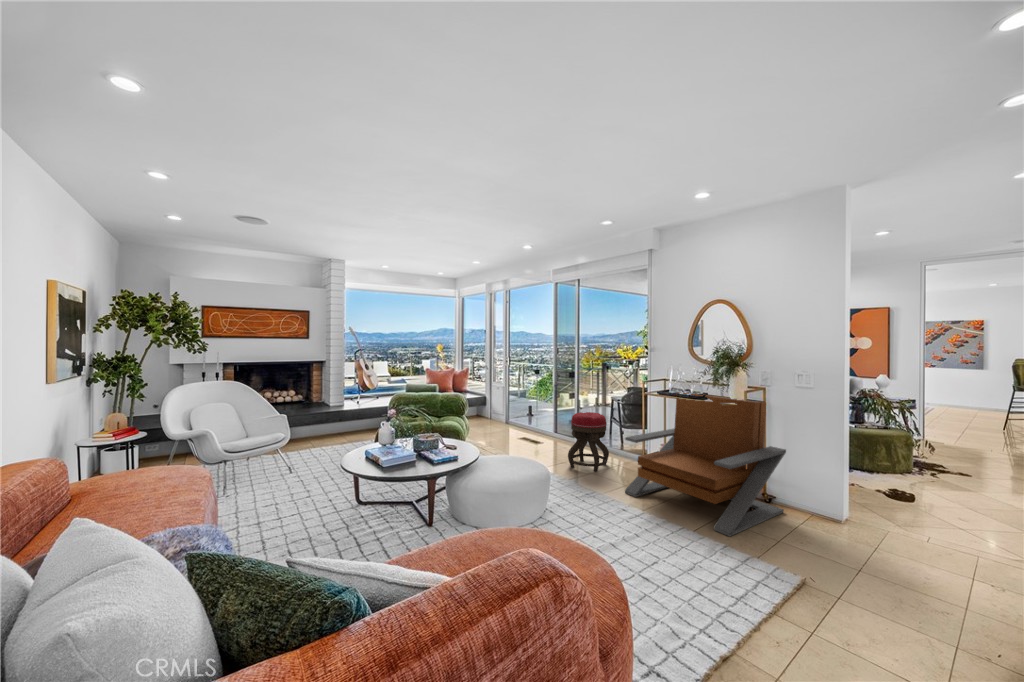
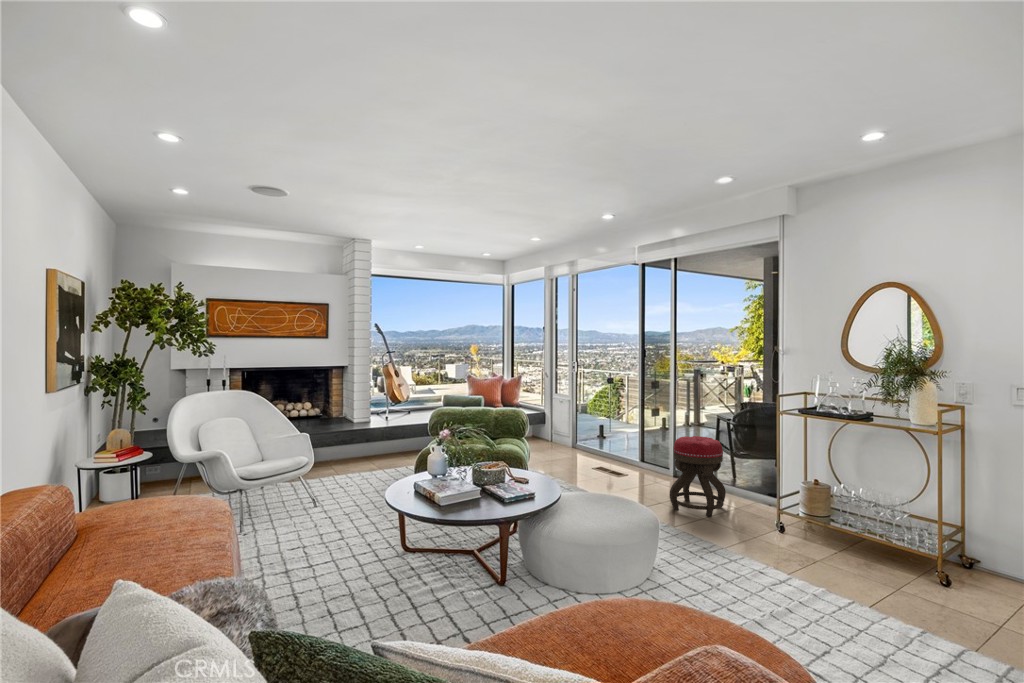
lounge chair: present [625,392,786,536] -> none [755,411,1000,617]

